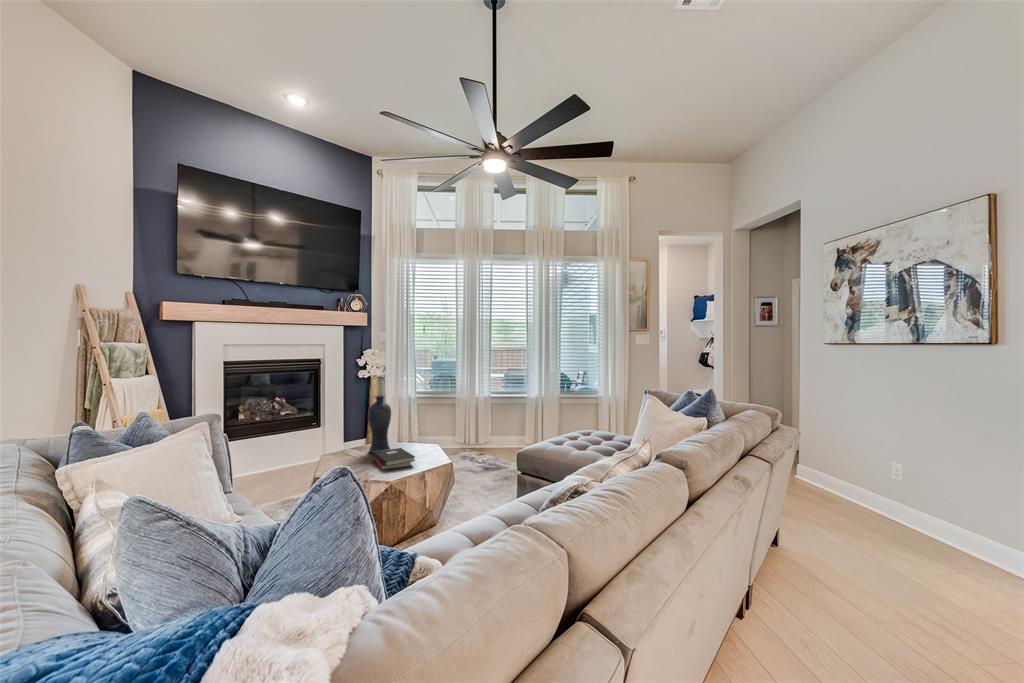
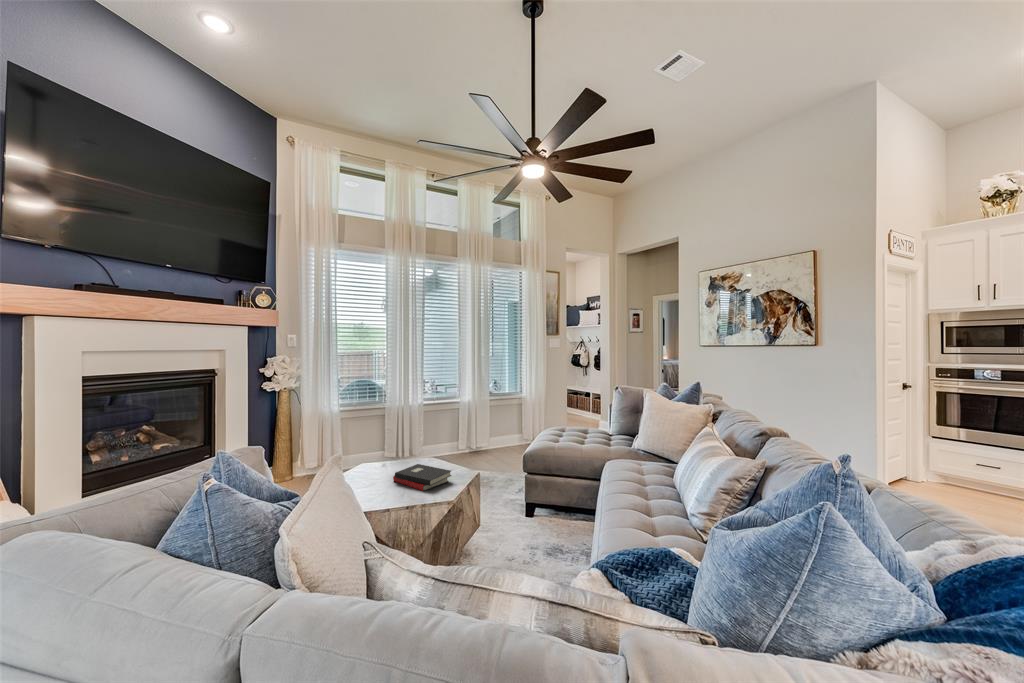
vase: present [368,395,391,453] -> none [370,406,397,475]

